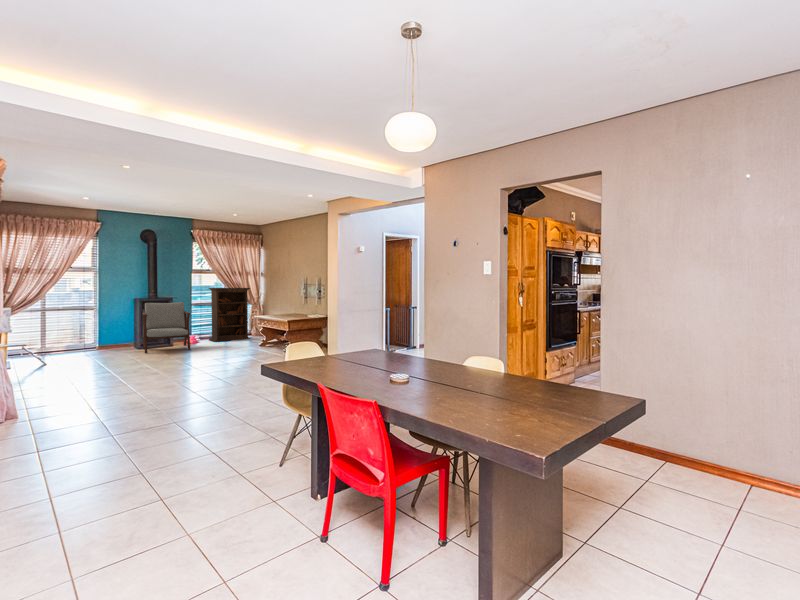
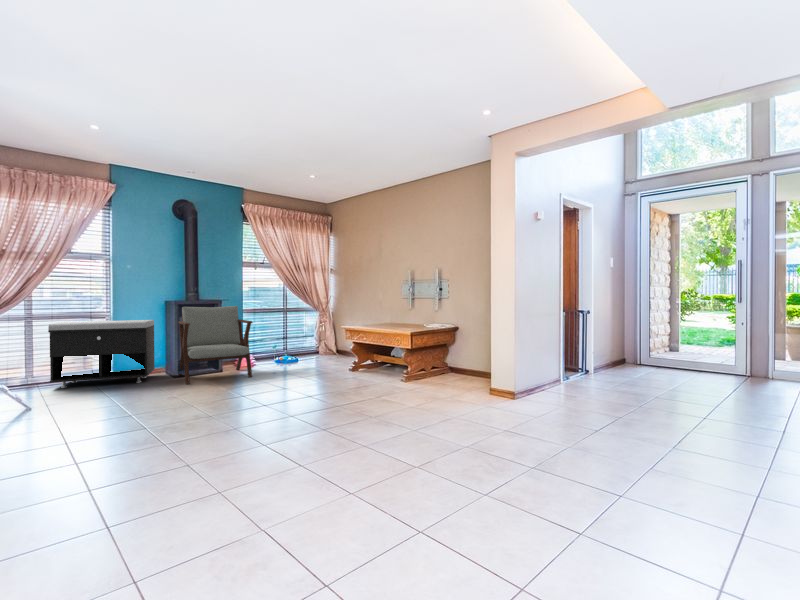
bookcase: present [209,288,250,342] -> none [264,286,323,364]
storage bench: none [57,311,127,354] -> present [48,320,155,388]

